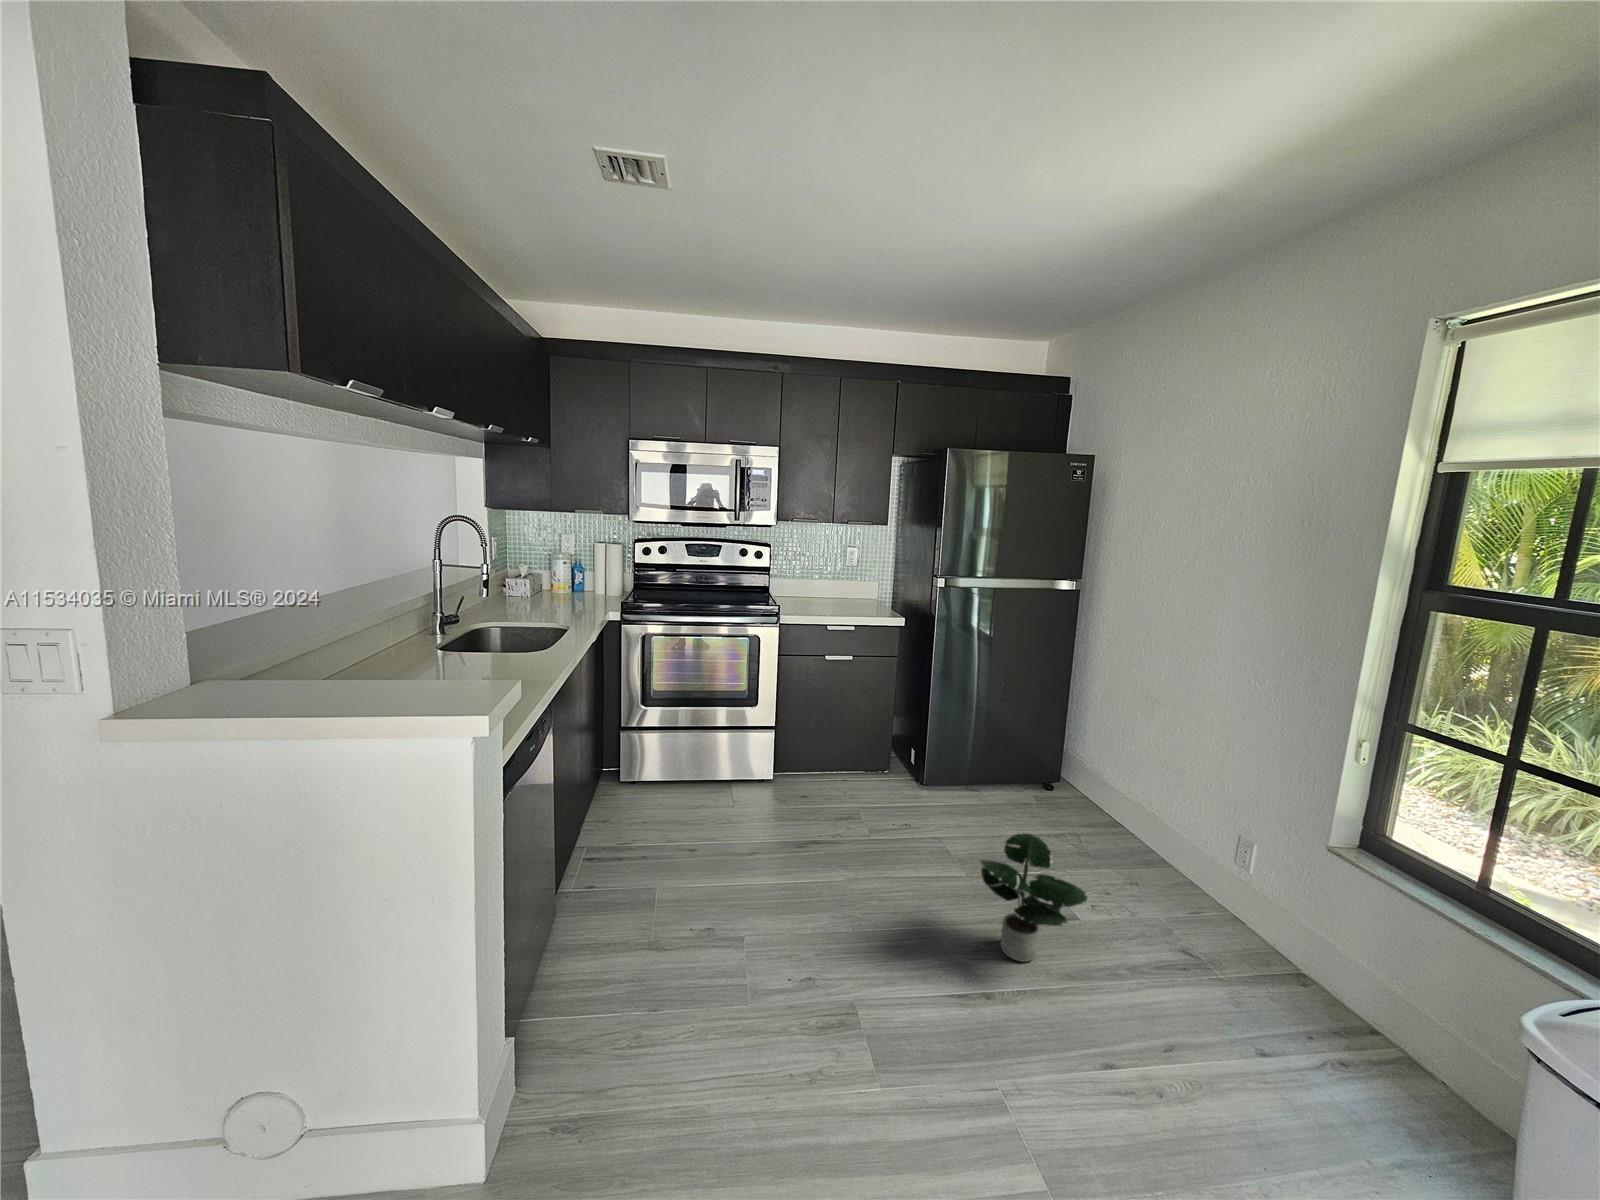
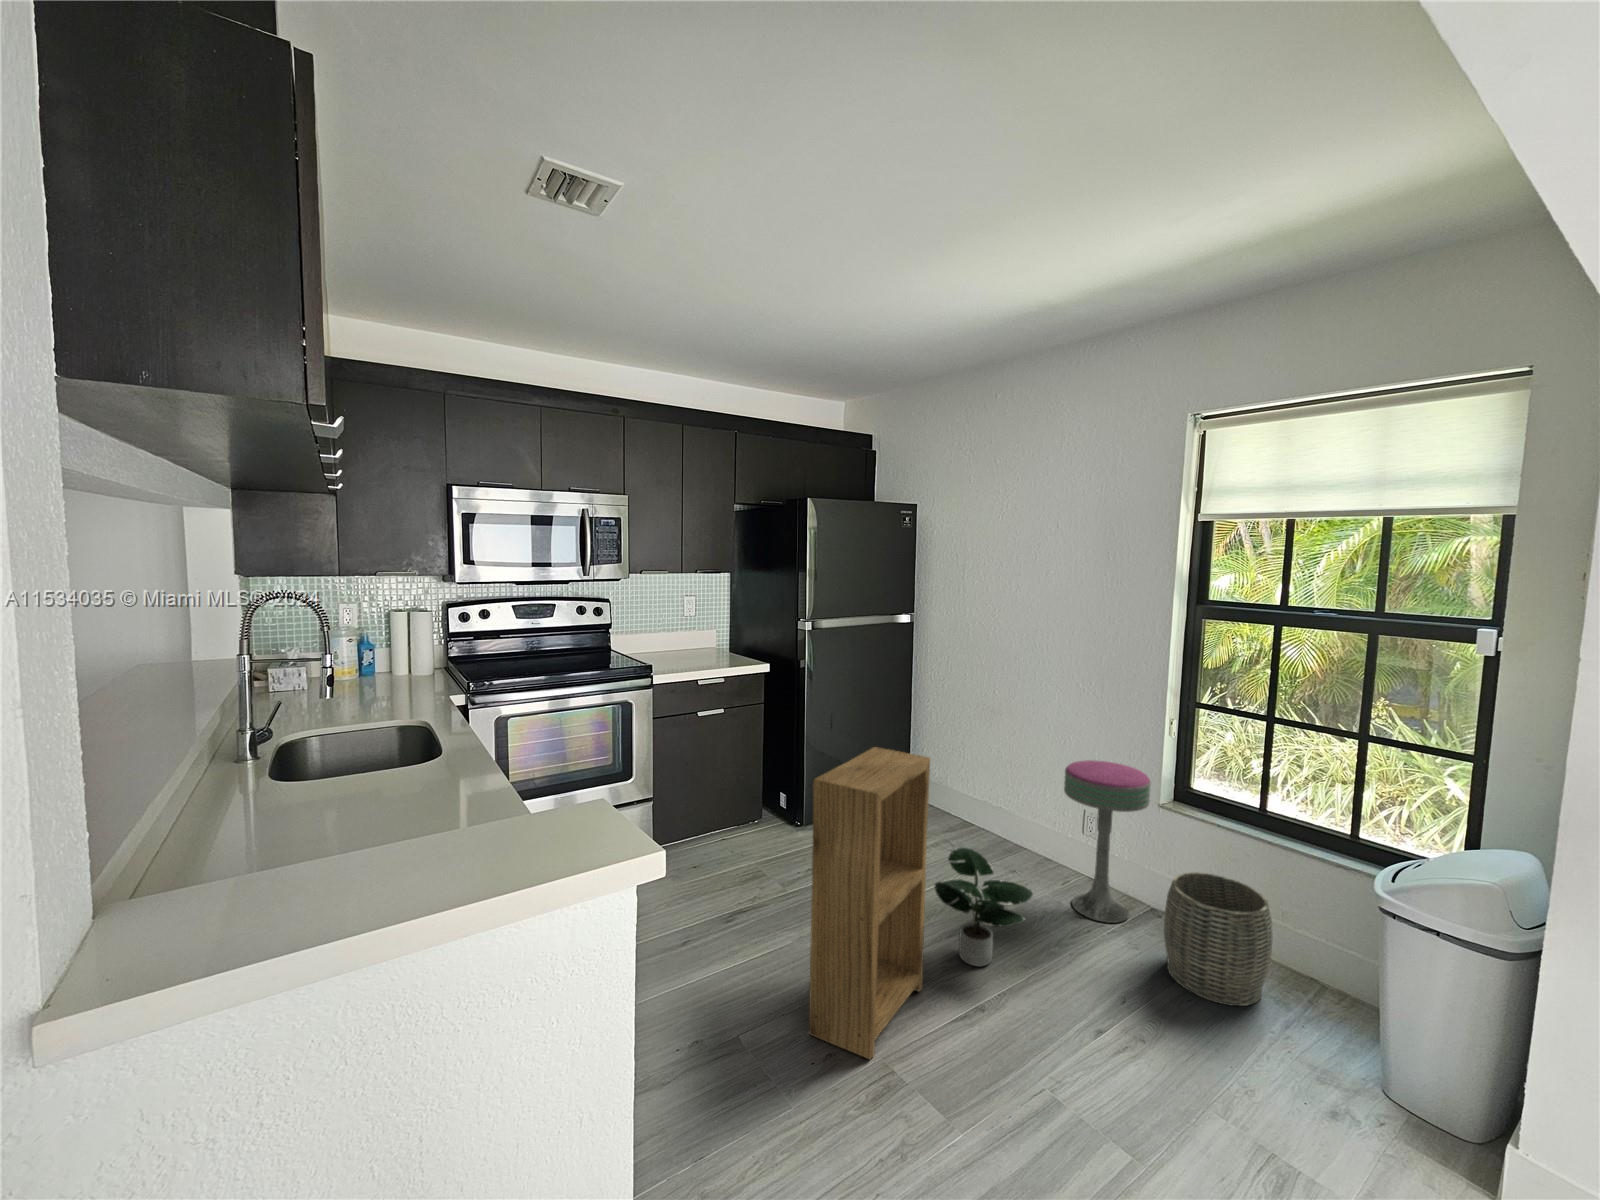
shelving unit: none [800,705,957,999] -> present [809,747,930,1059]
bar stool: none [1185,772,1307,974] -> present [1064,760,1151,923]
woven basket: none [1262,934,1422,1126] -> present [1164,872,1273,1006]

